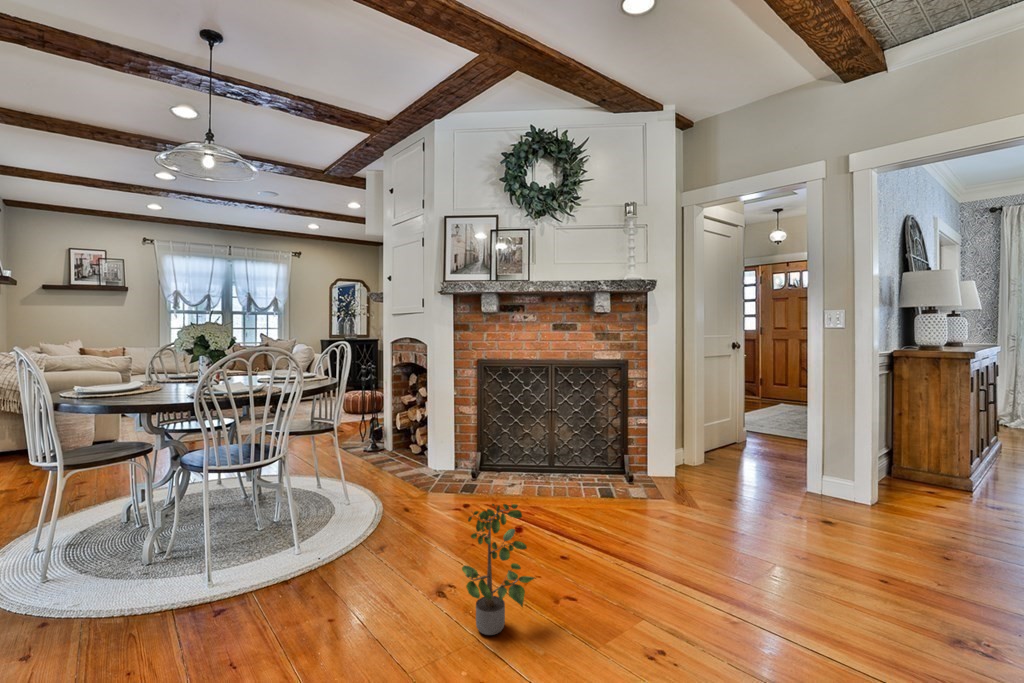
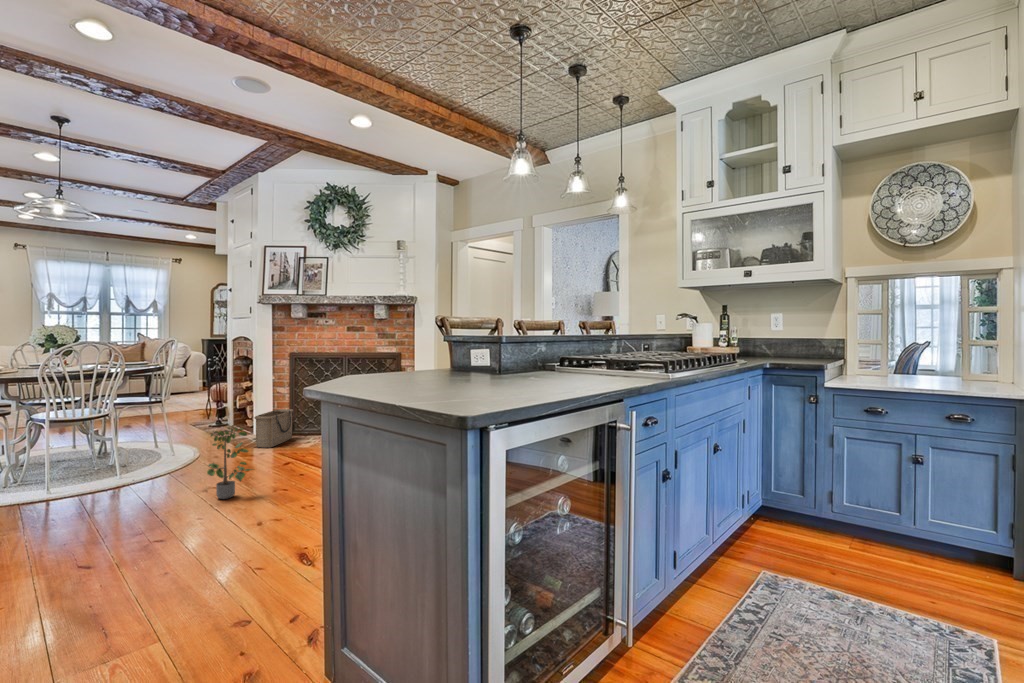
basket: none [446,436,484,494] -> present [254,409,293,448]

